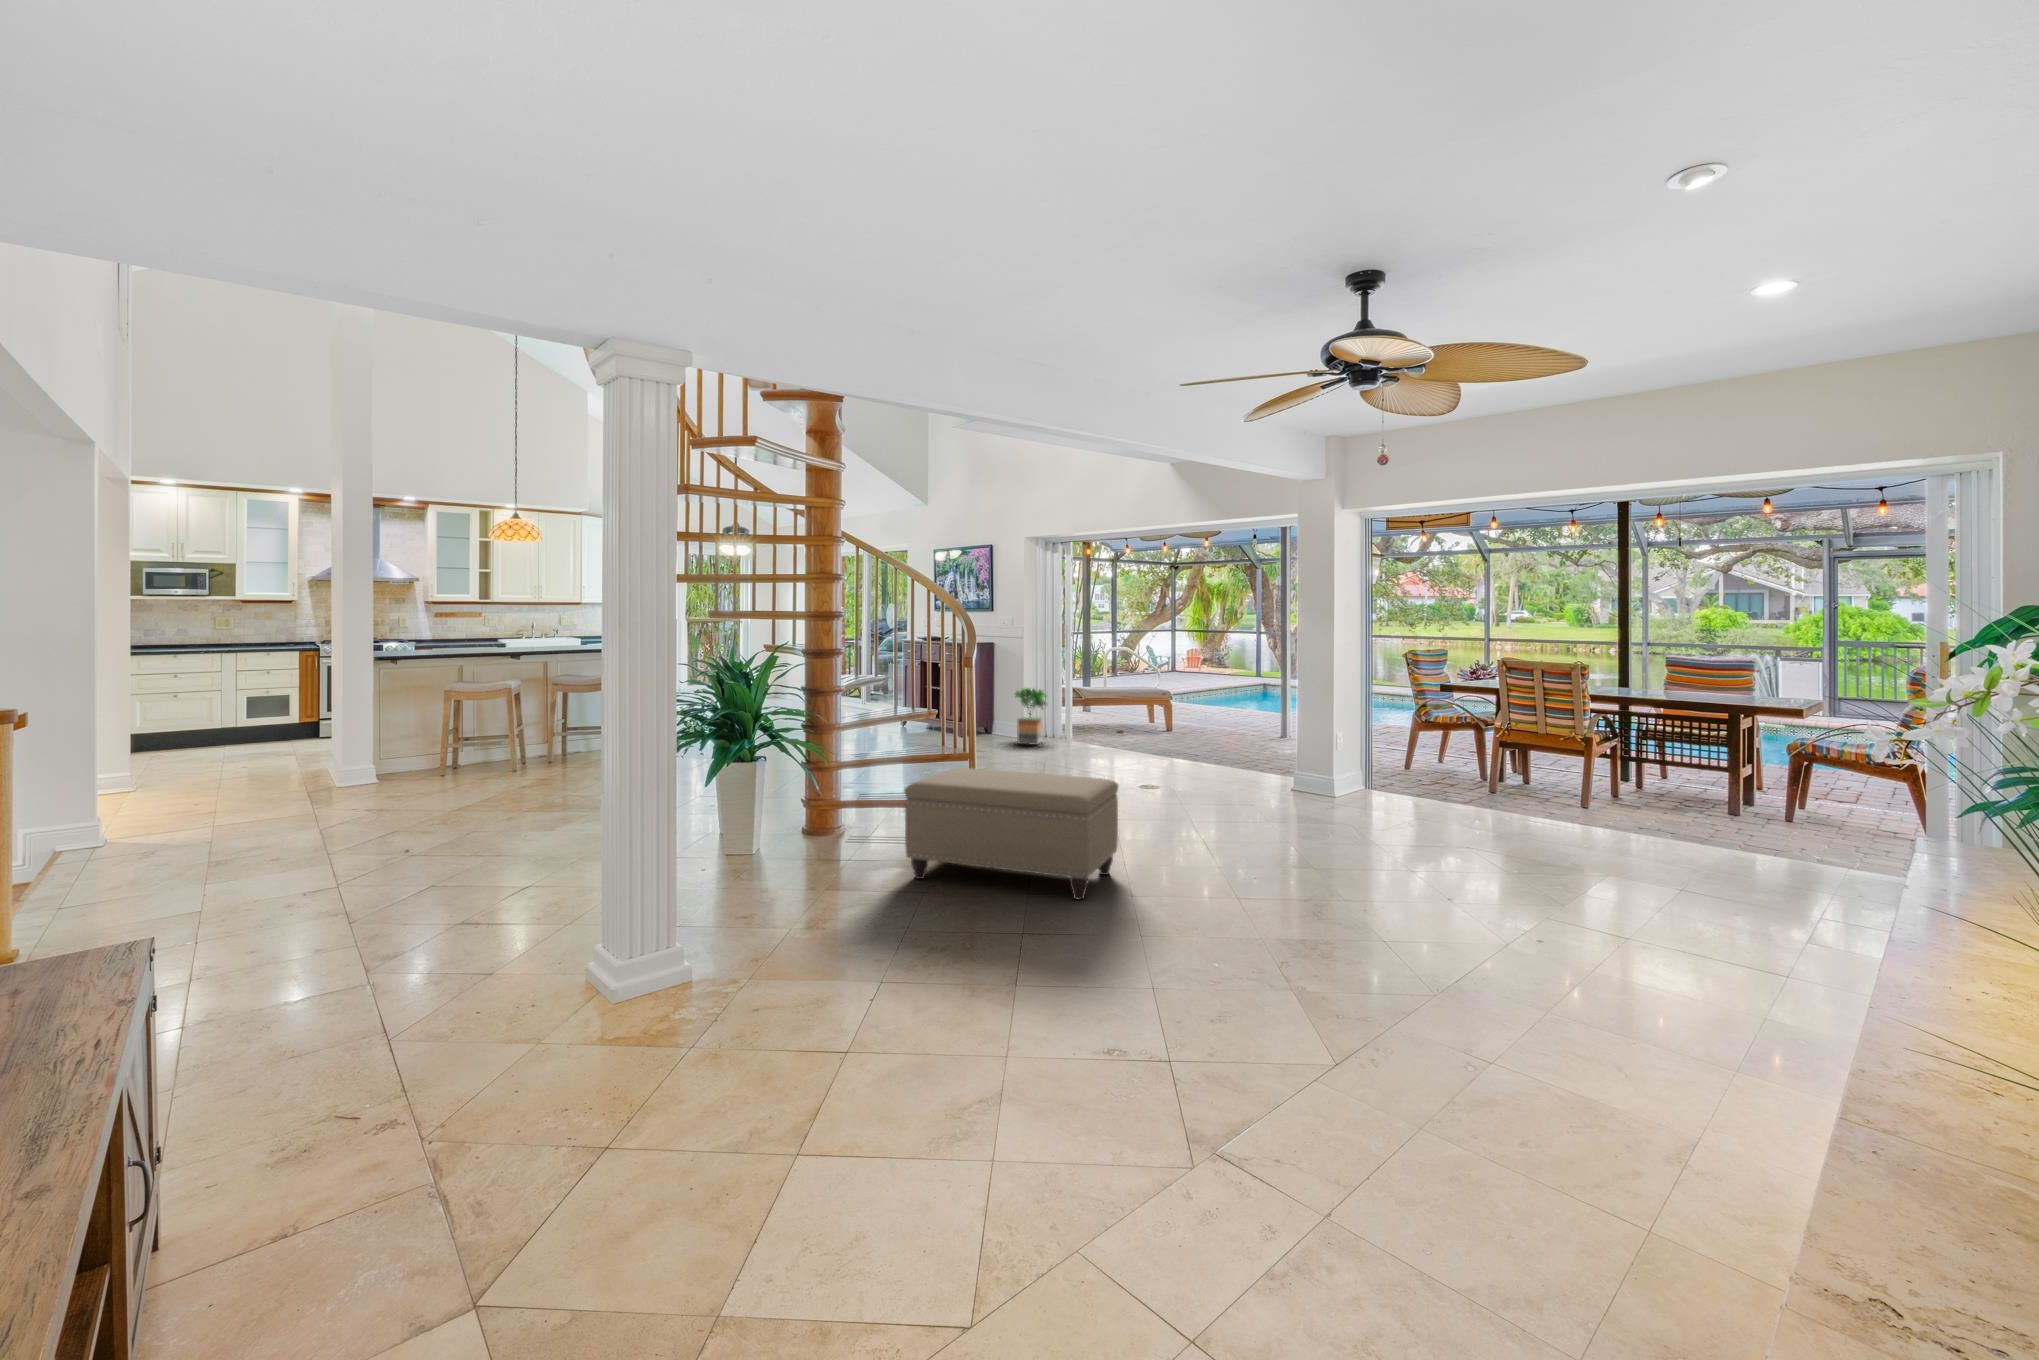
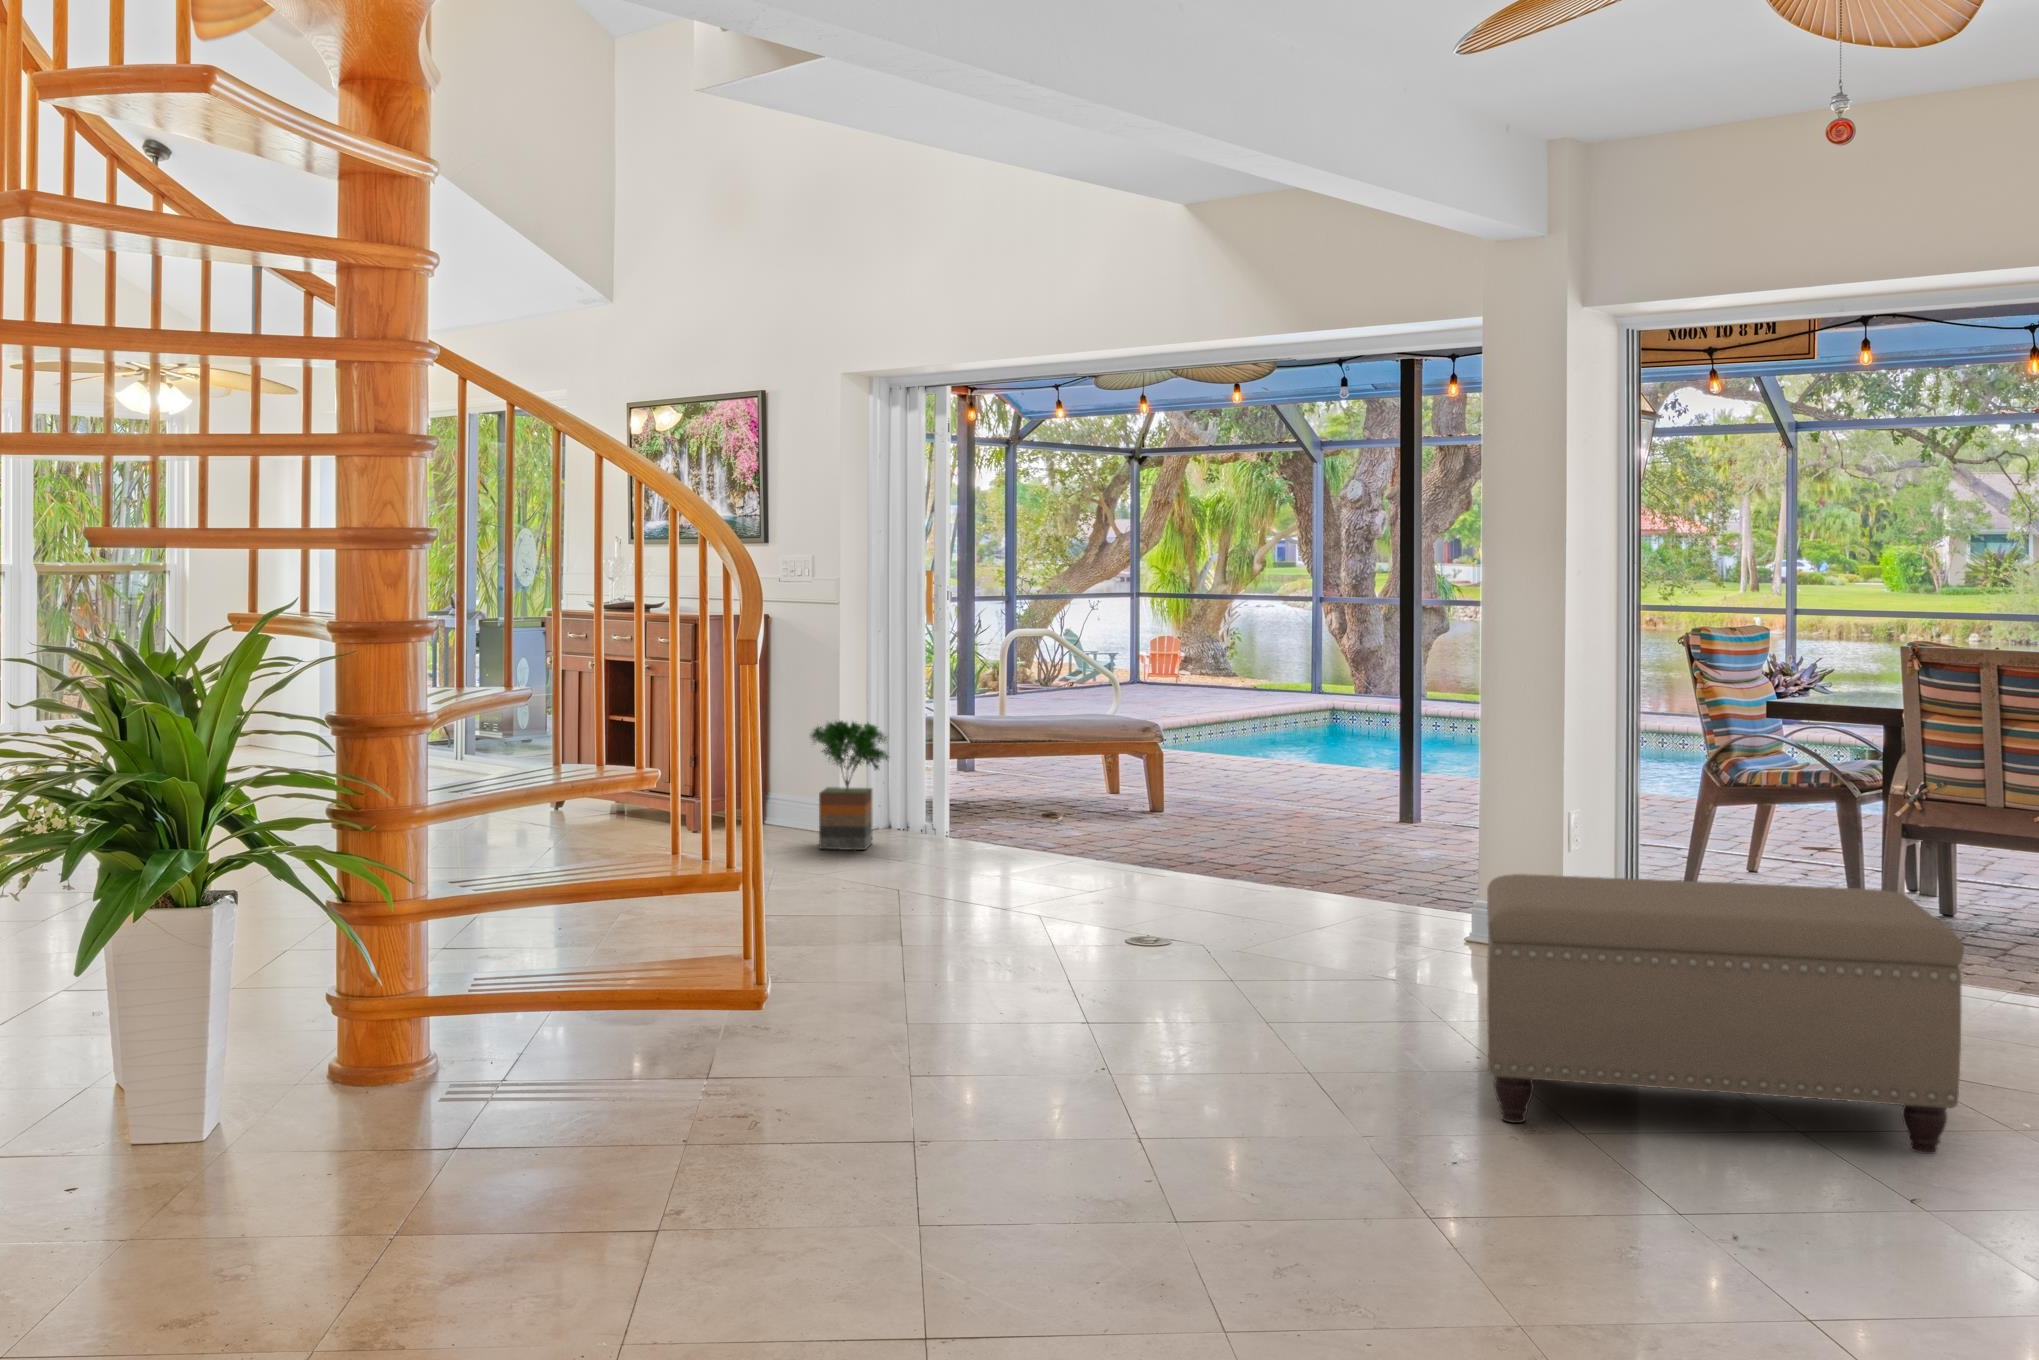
ottoman: present [905,768,1118,899] -> present [1487,874,1964,1154]

